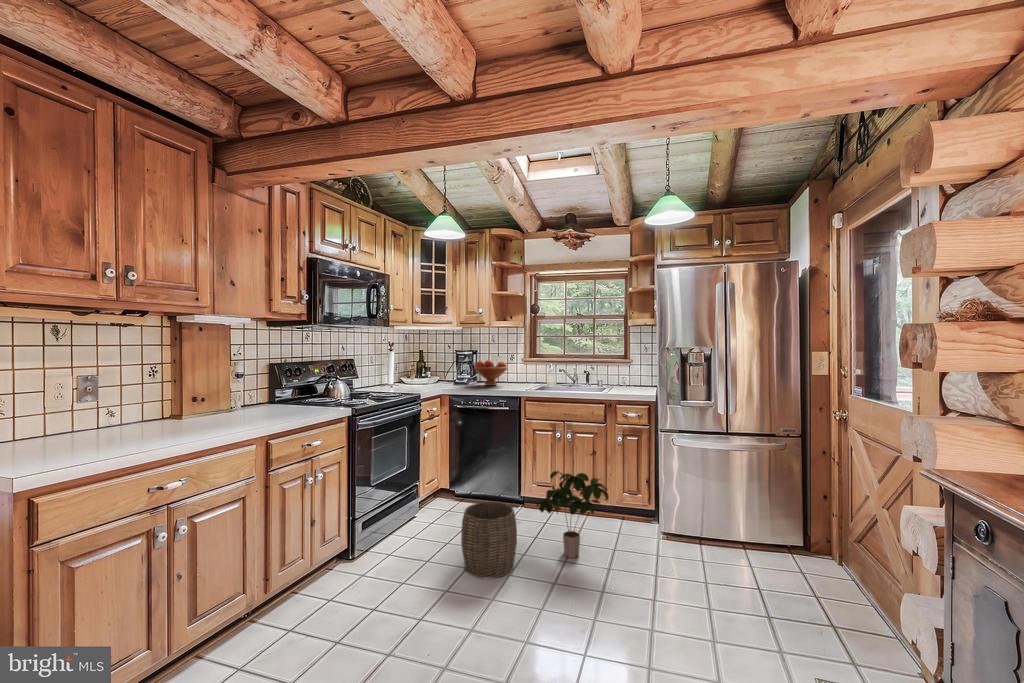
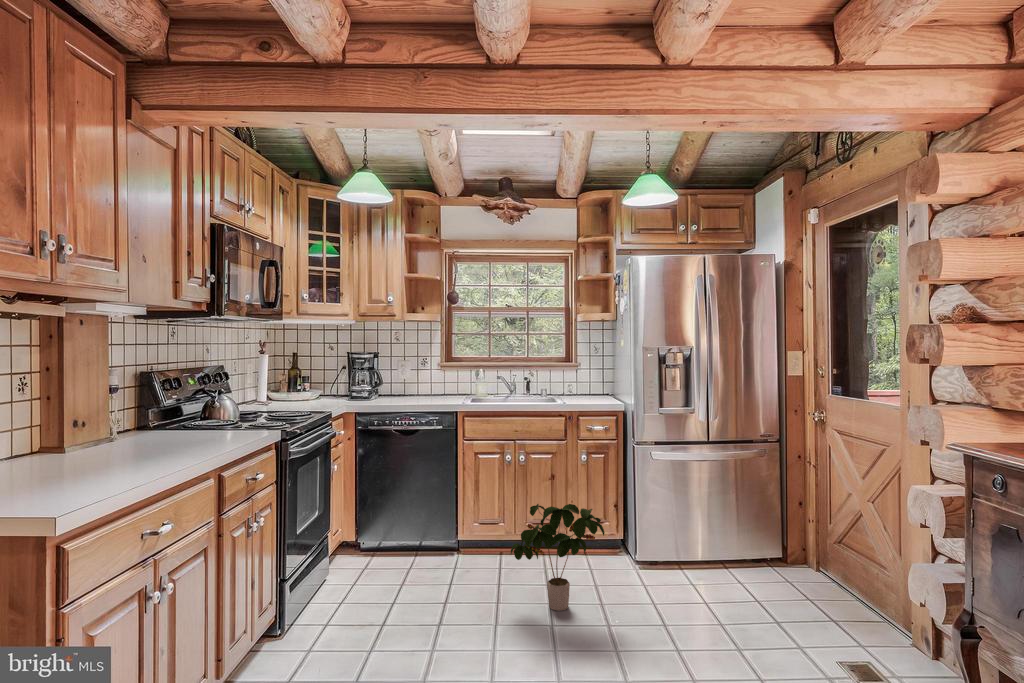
fruit bowl: present [474,360,508,386] -> none [383,366,429,400]
woven basket: present [461,502,517,579] -> none [433,554,507,658]

